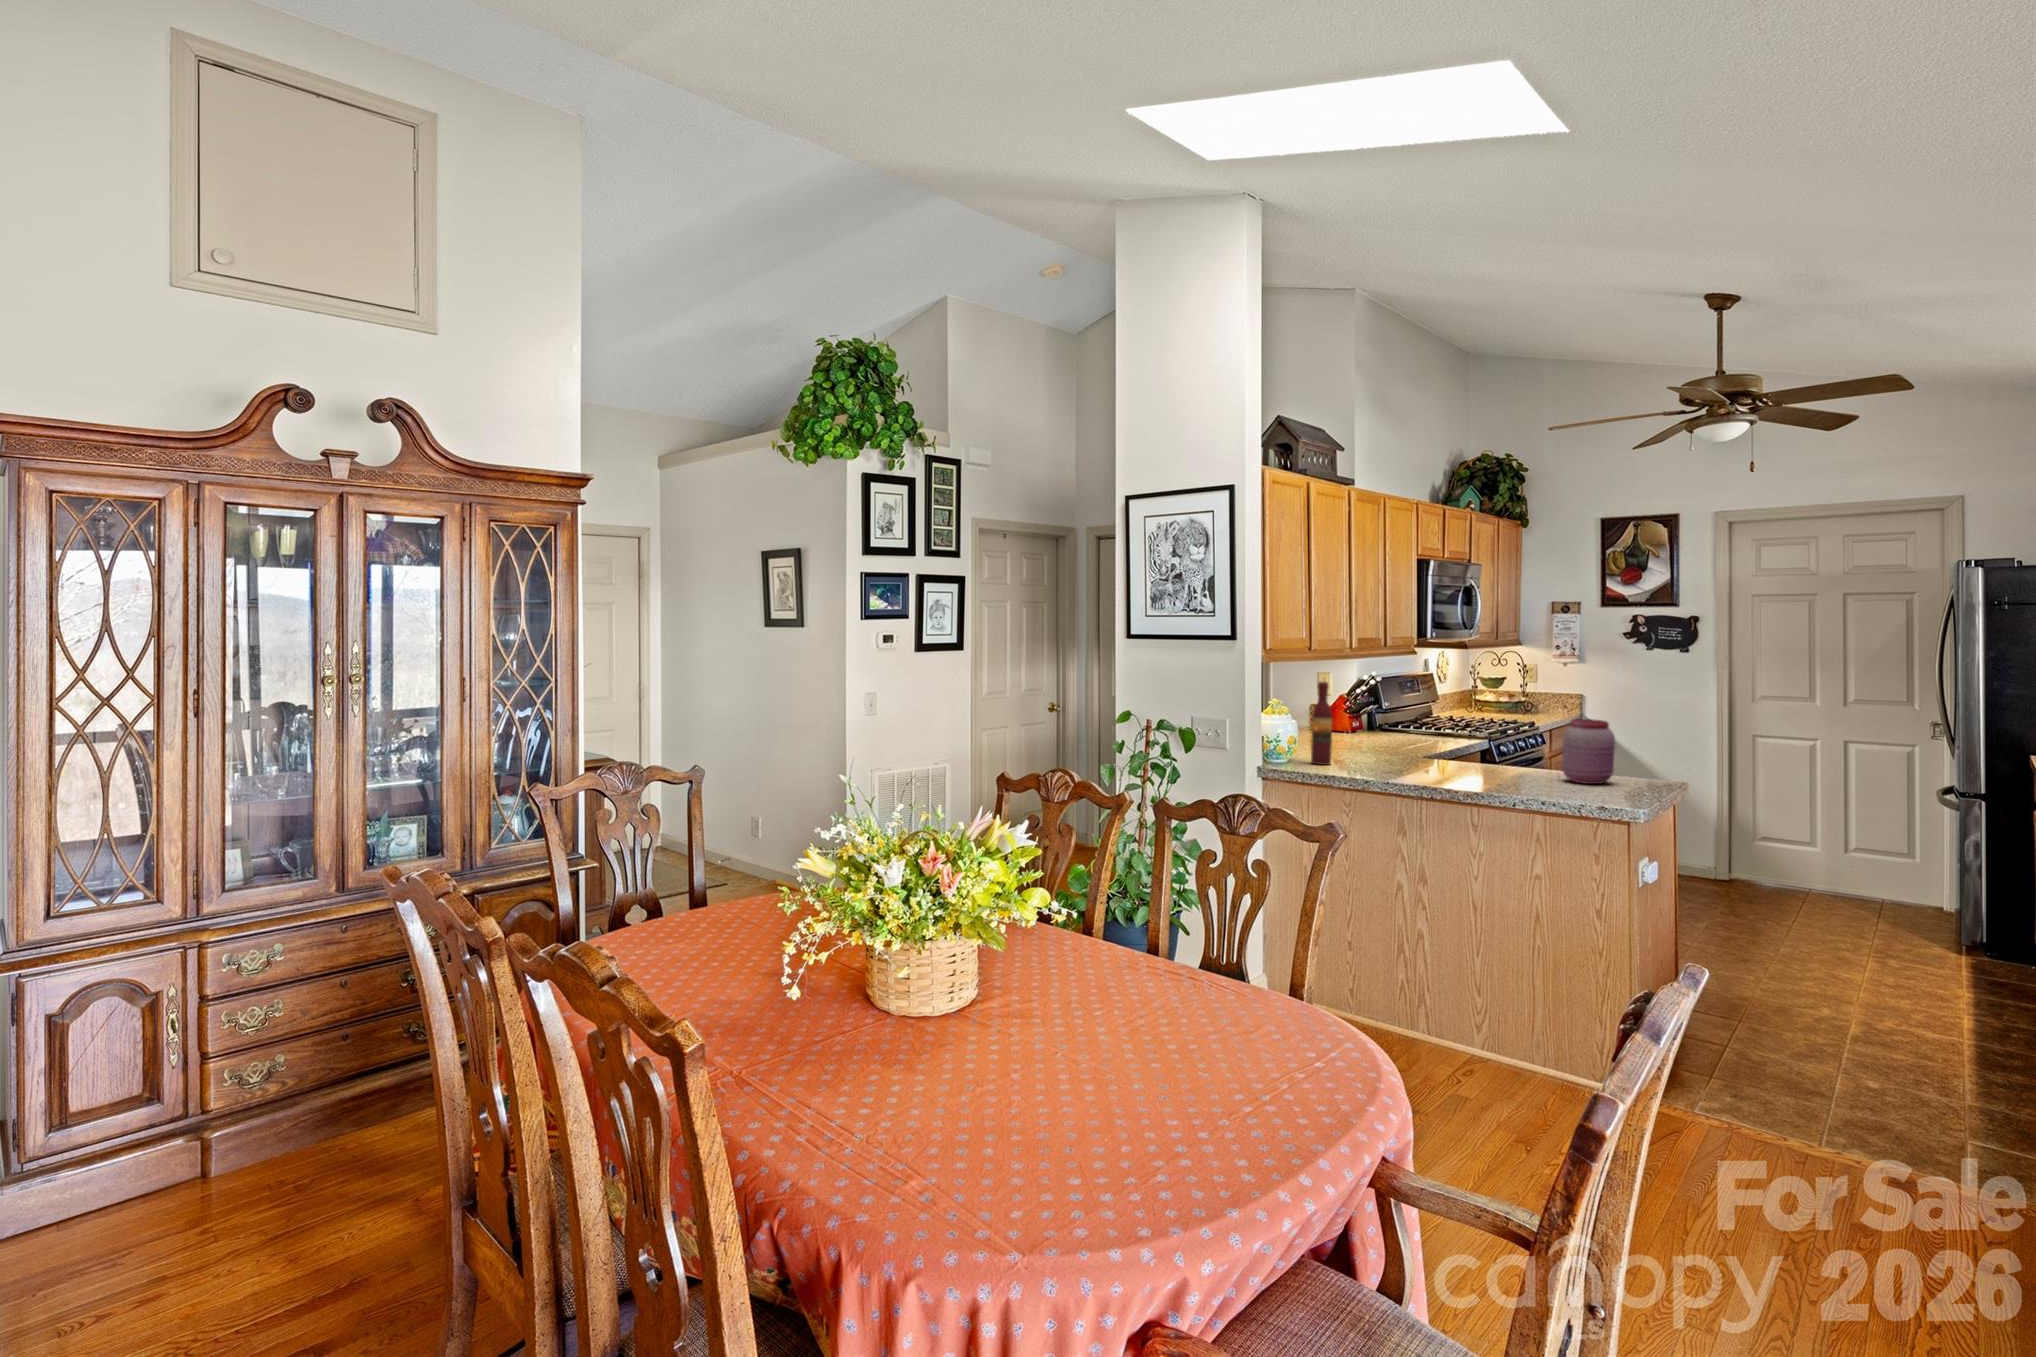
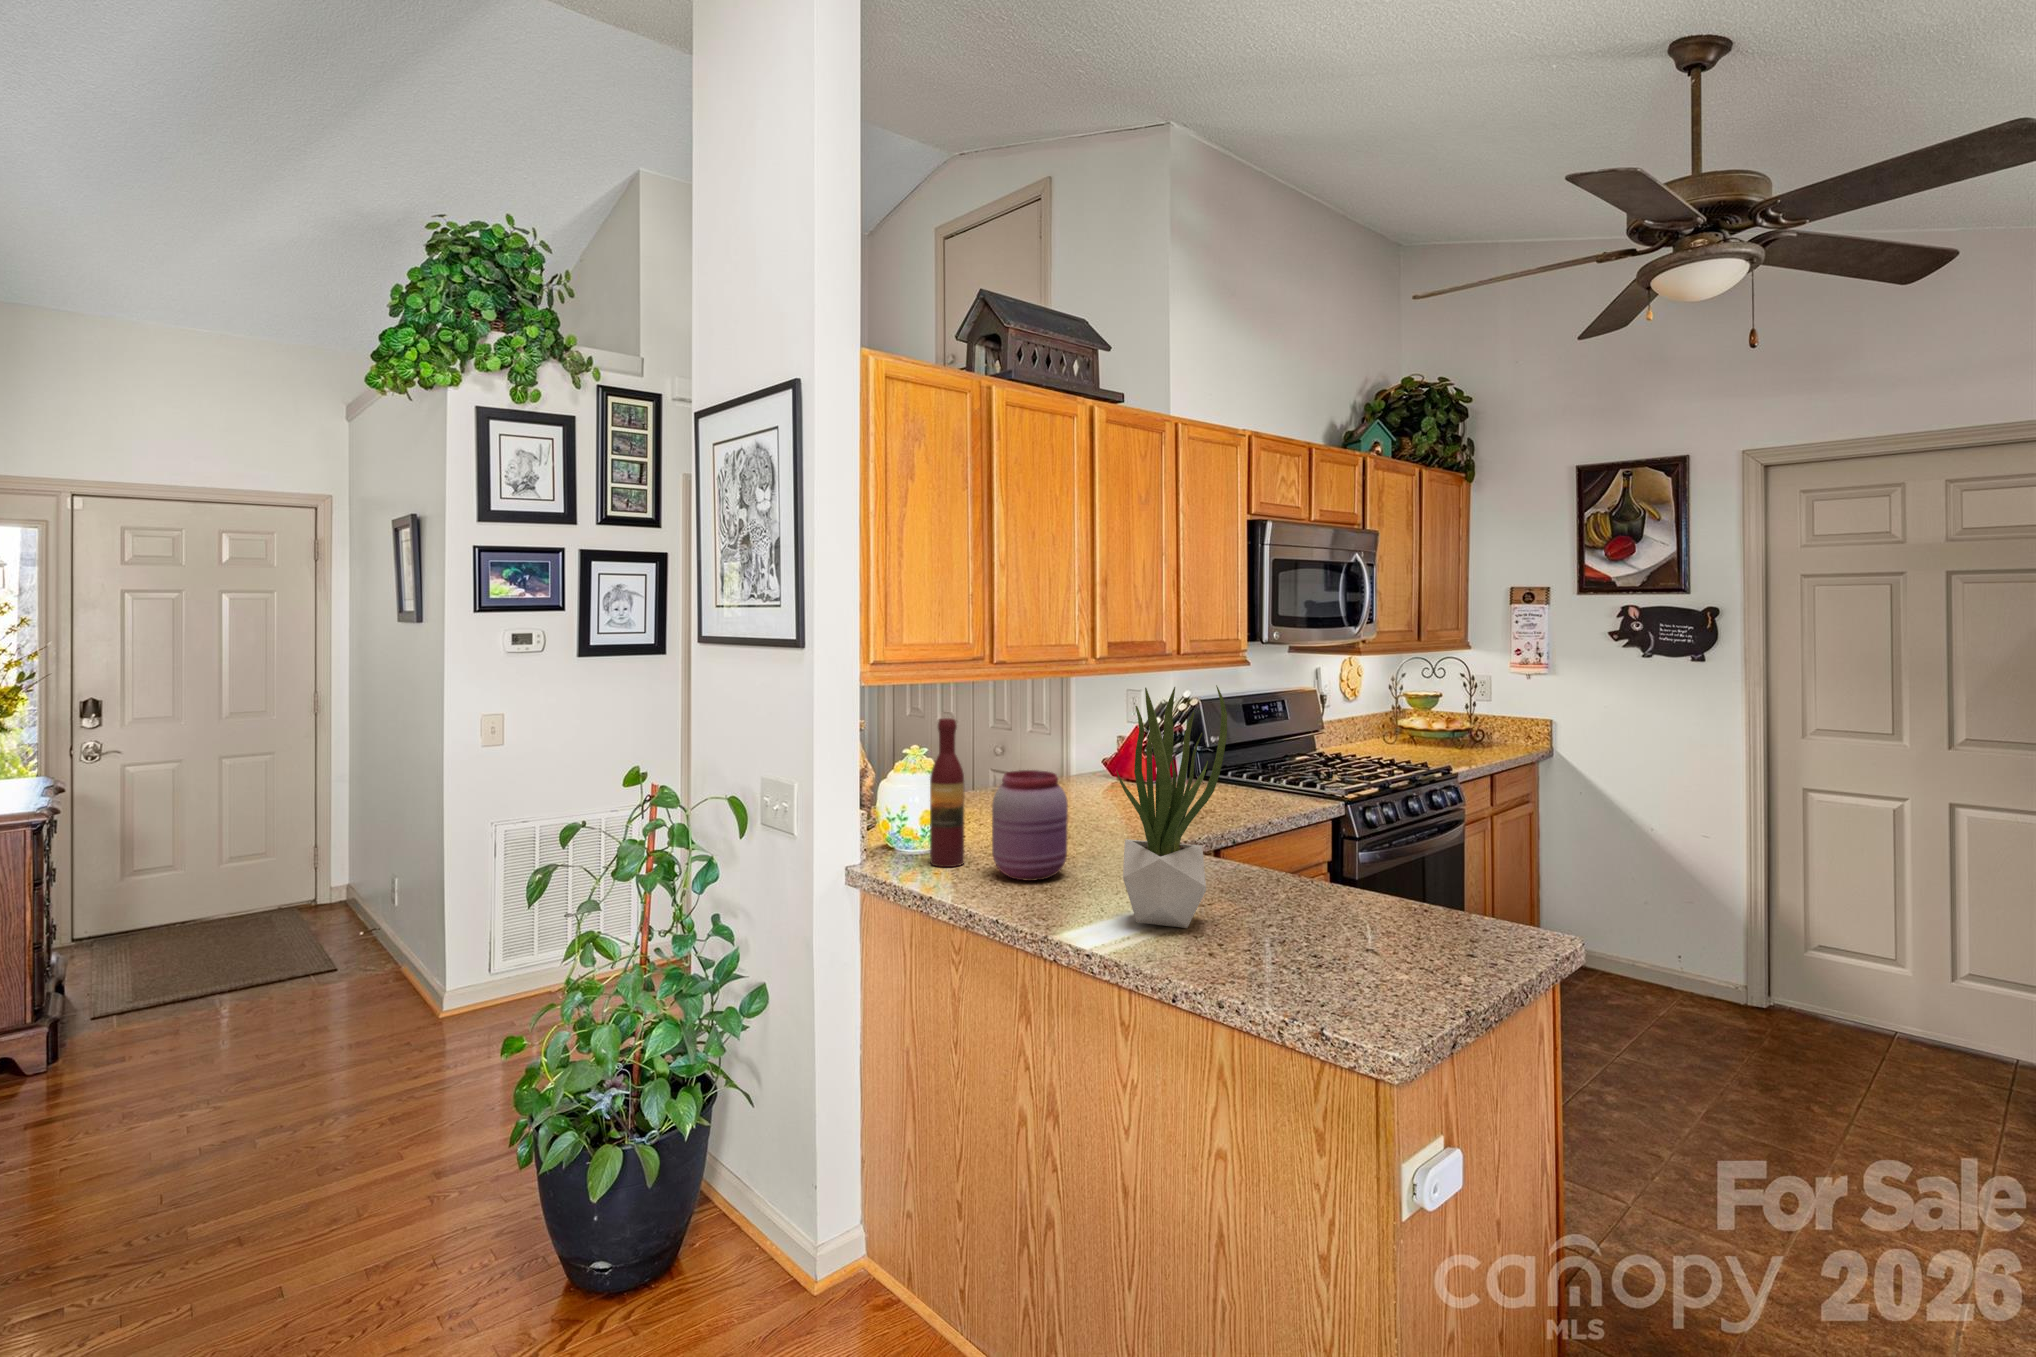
potted plant: none [1459,659,1519,781] -> present [1117,685,1227,928]
jar: present [1562,719,1615,784] -> present [992,770,1068,881]

